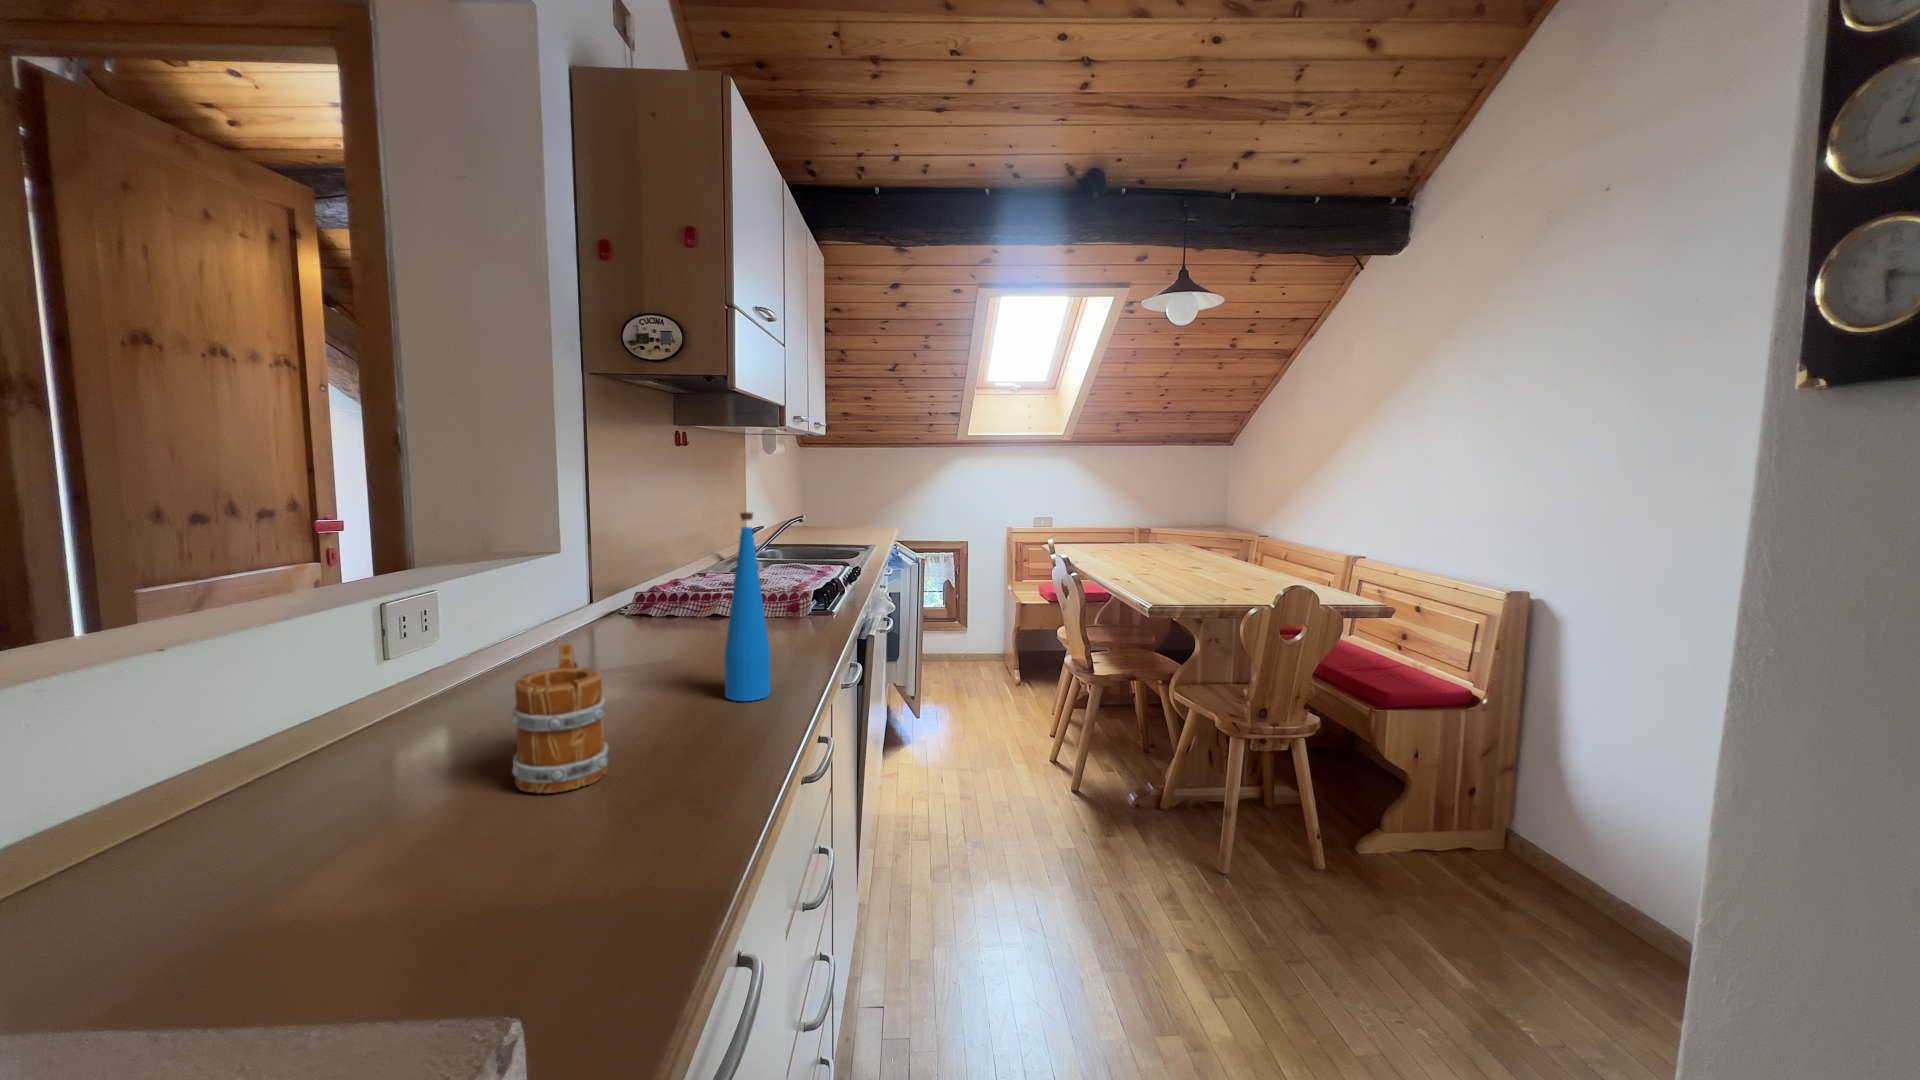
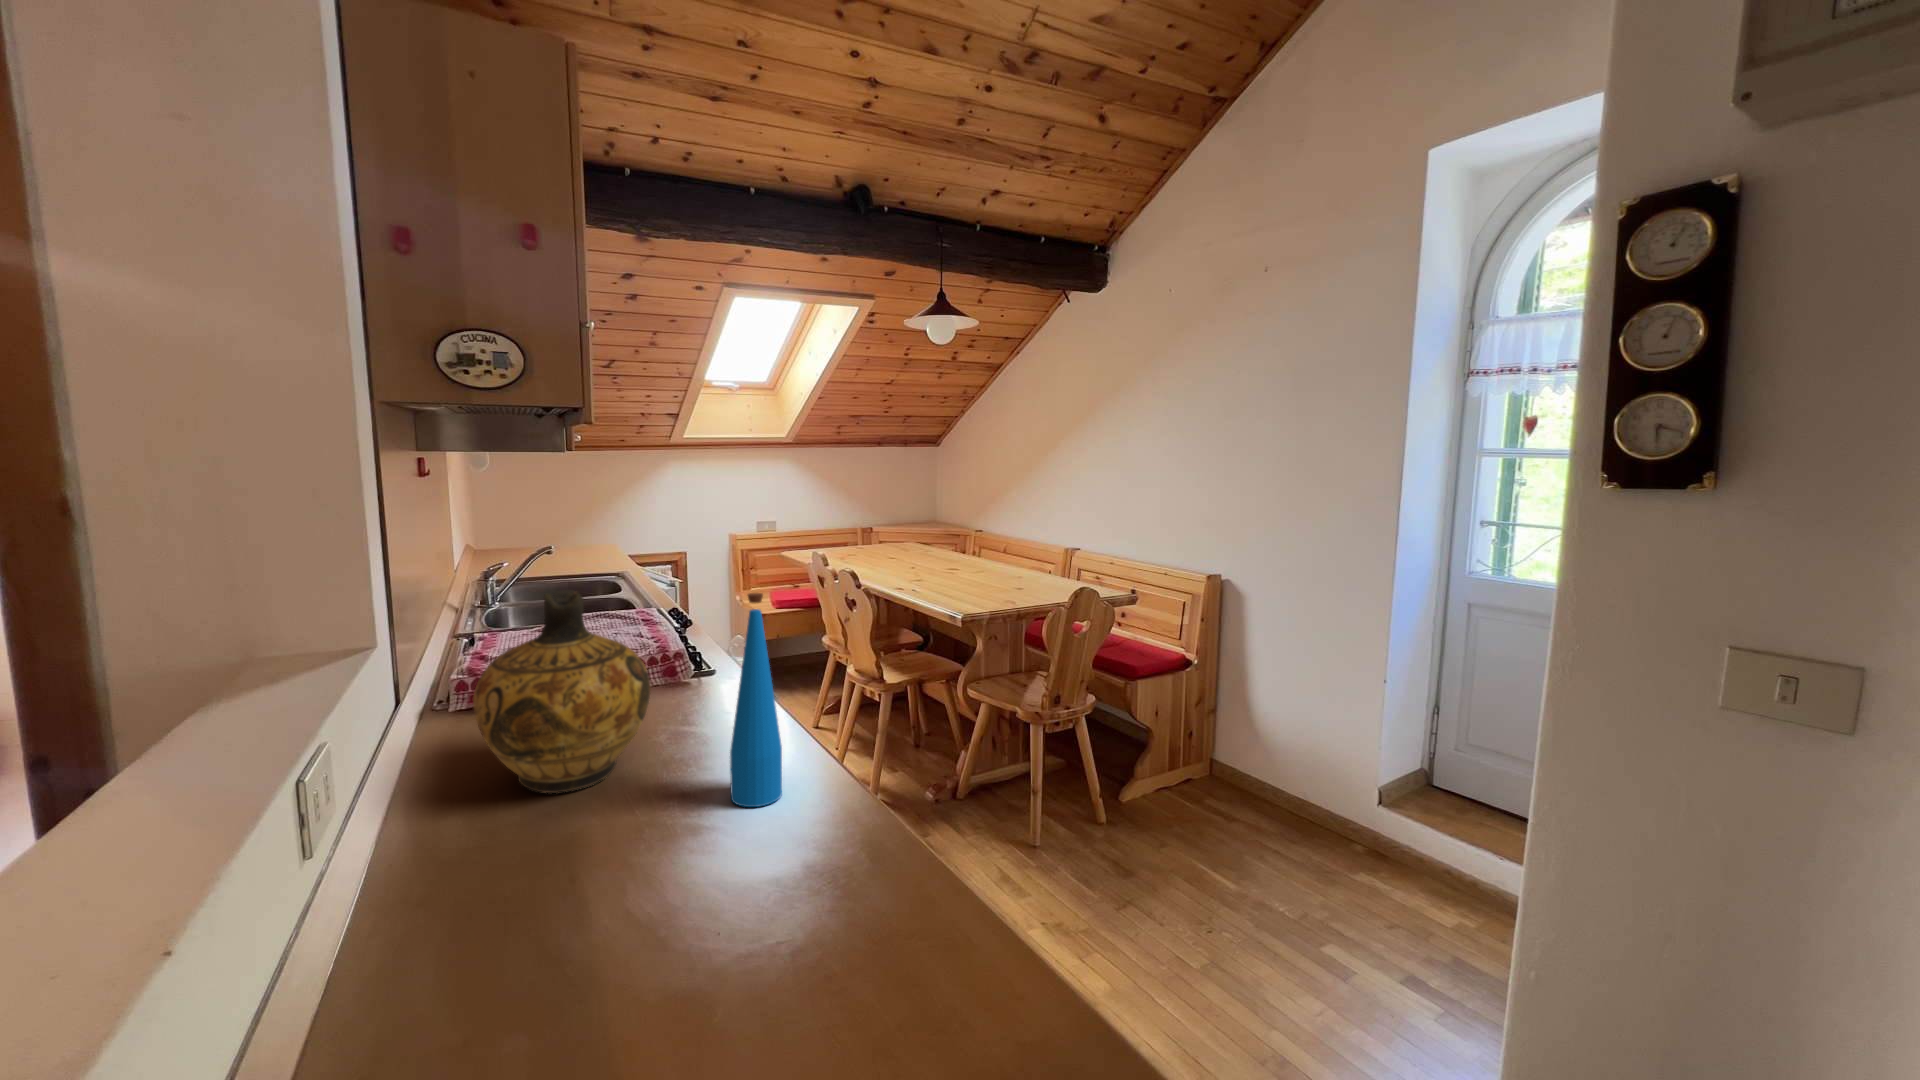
ceramic jug: none [573,508,710,670] -> present [473,590,651,793]
mug: present [512,644,609,793] -> none [626,793,746,993]

